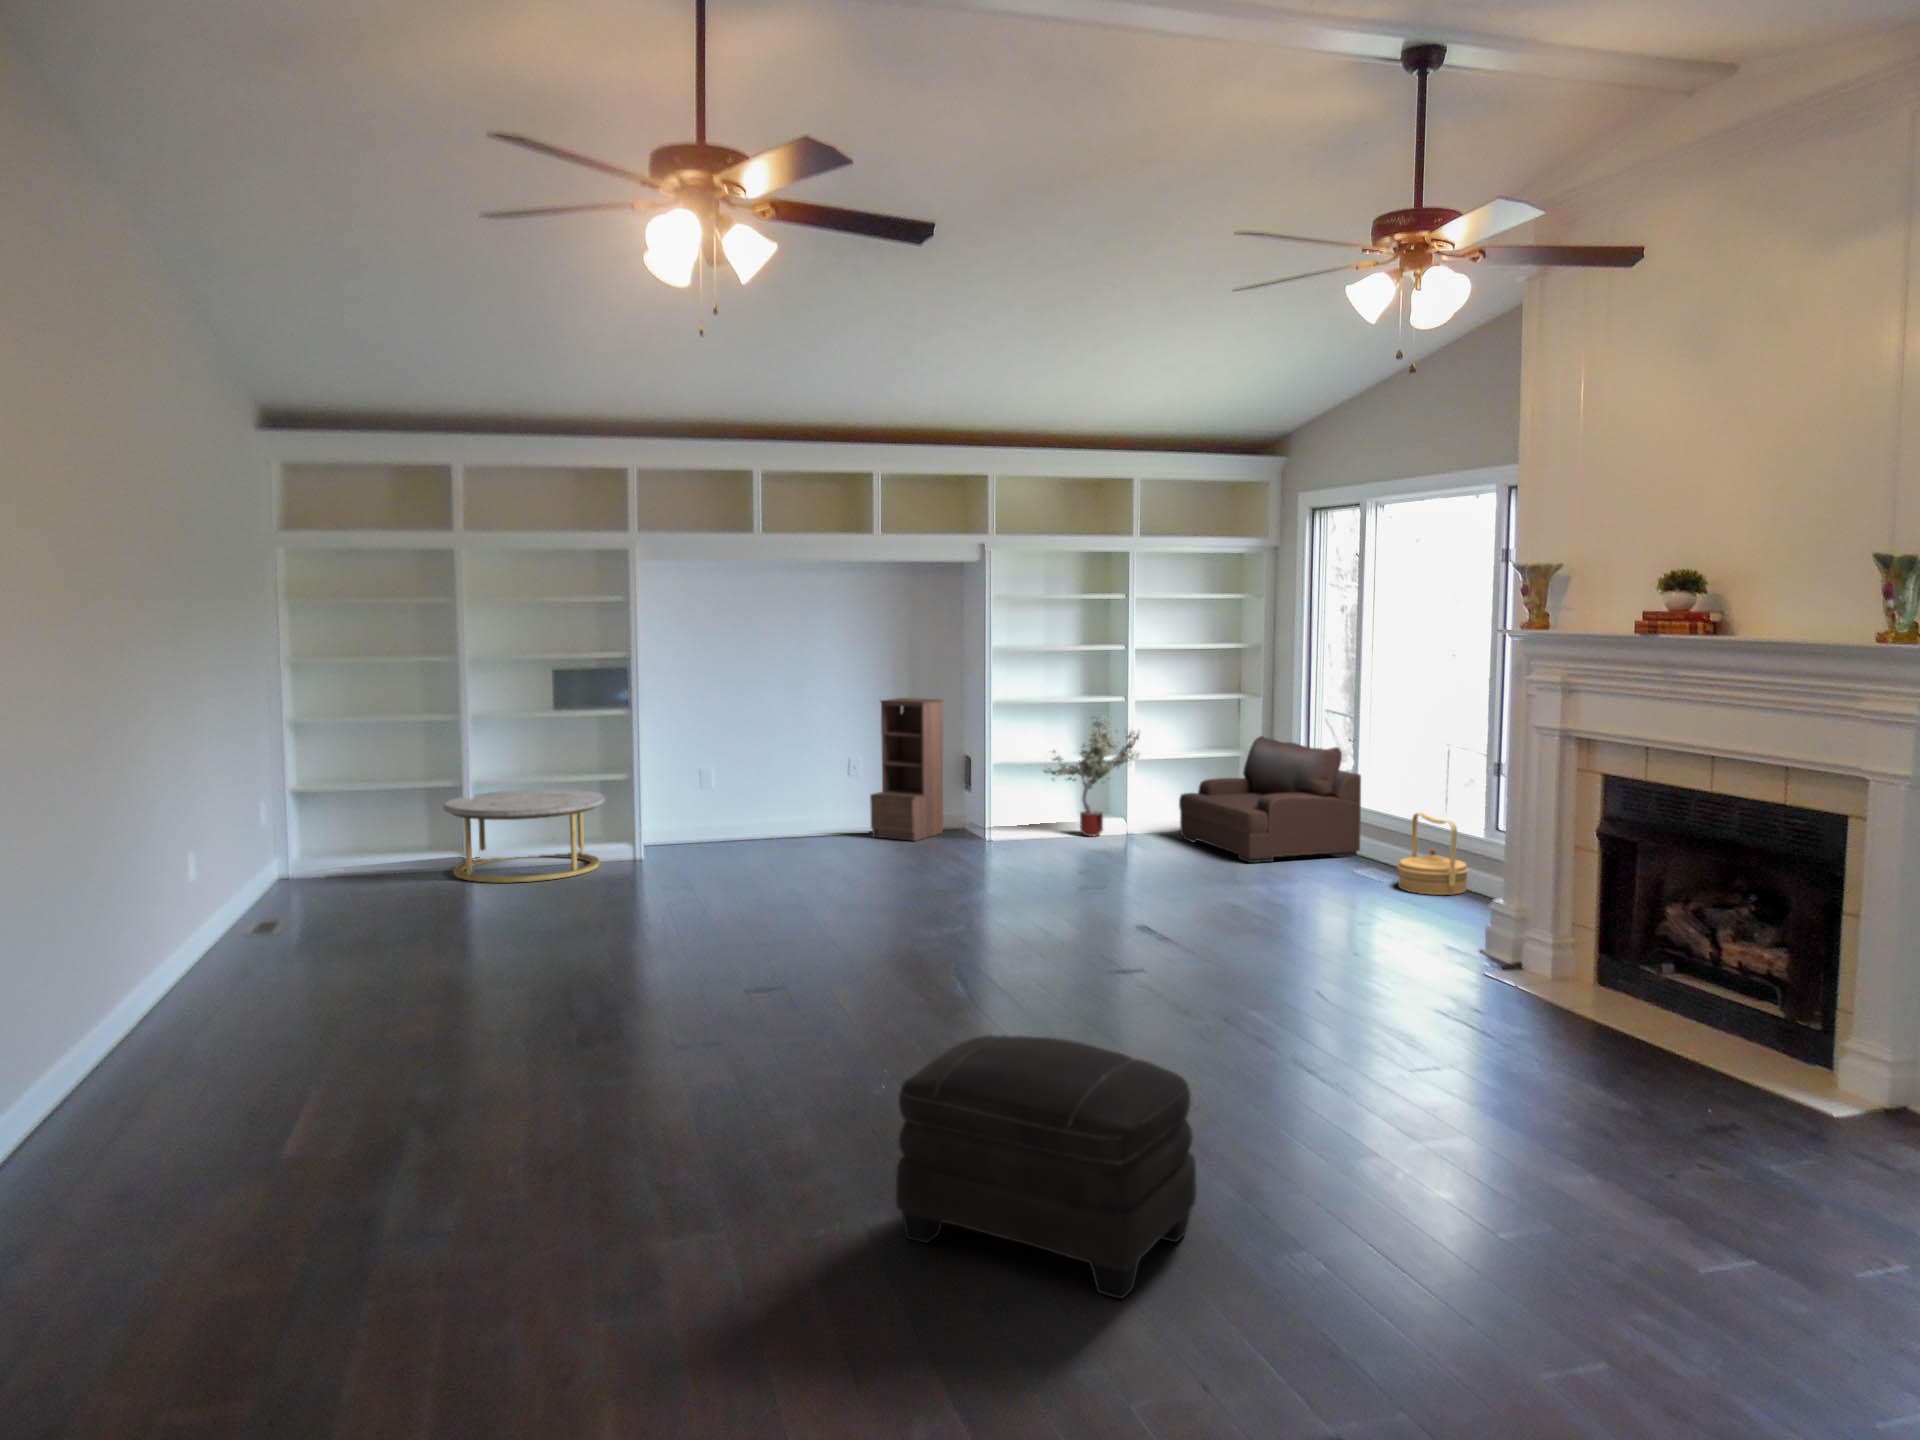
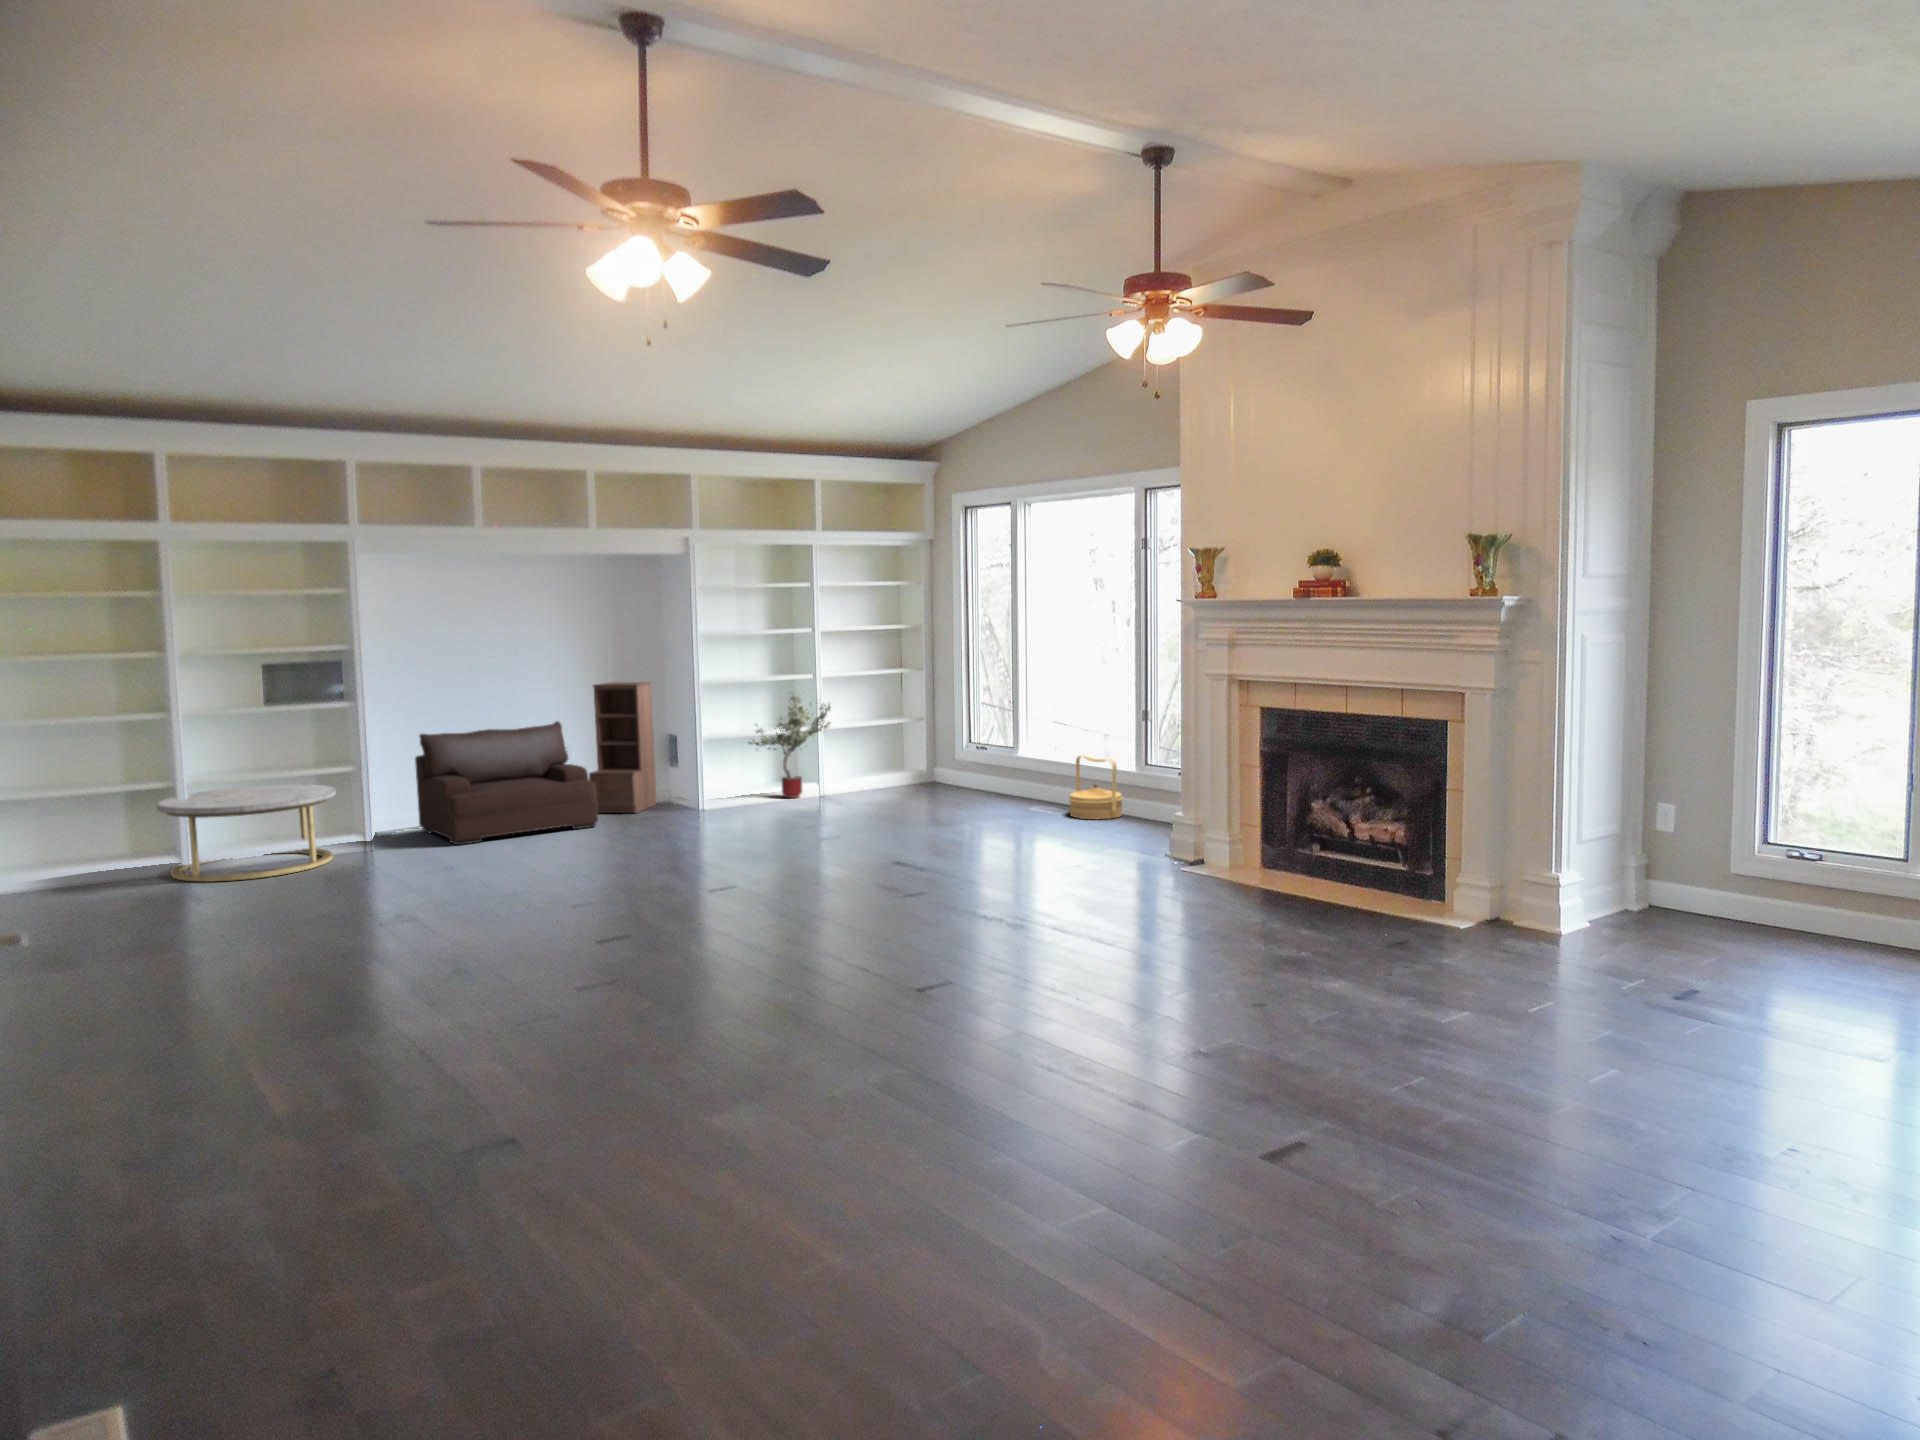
armchair: present [1179,736,1361,863] -> present [415,721,598,845]
ottoman: present [896,1035,1197,1299] -> none [893,918,1115,1103]

